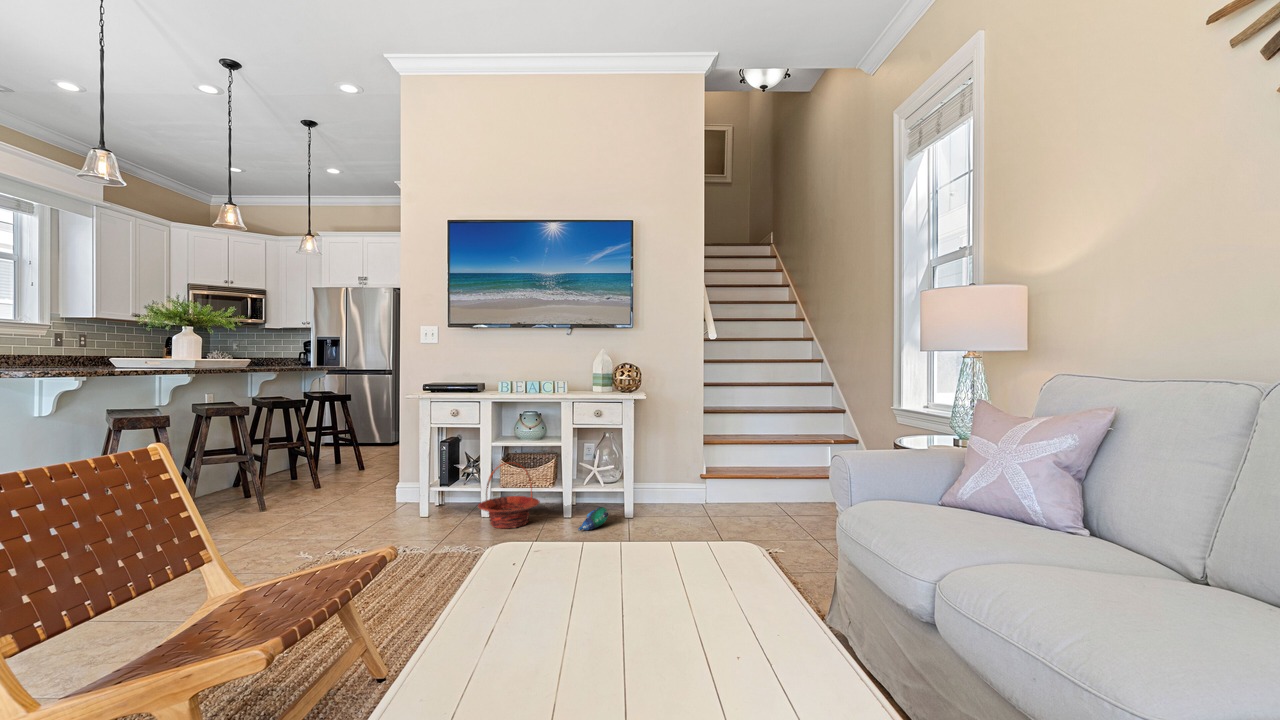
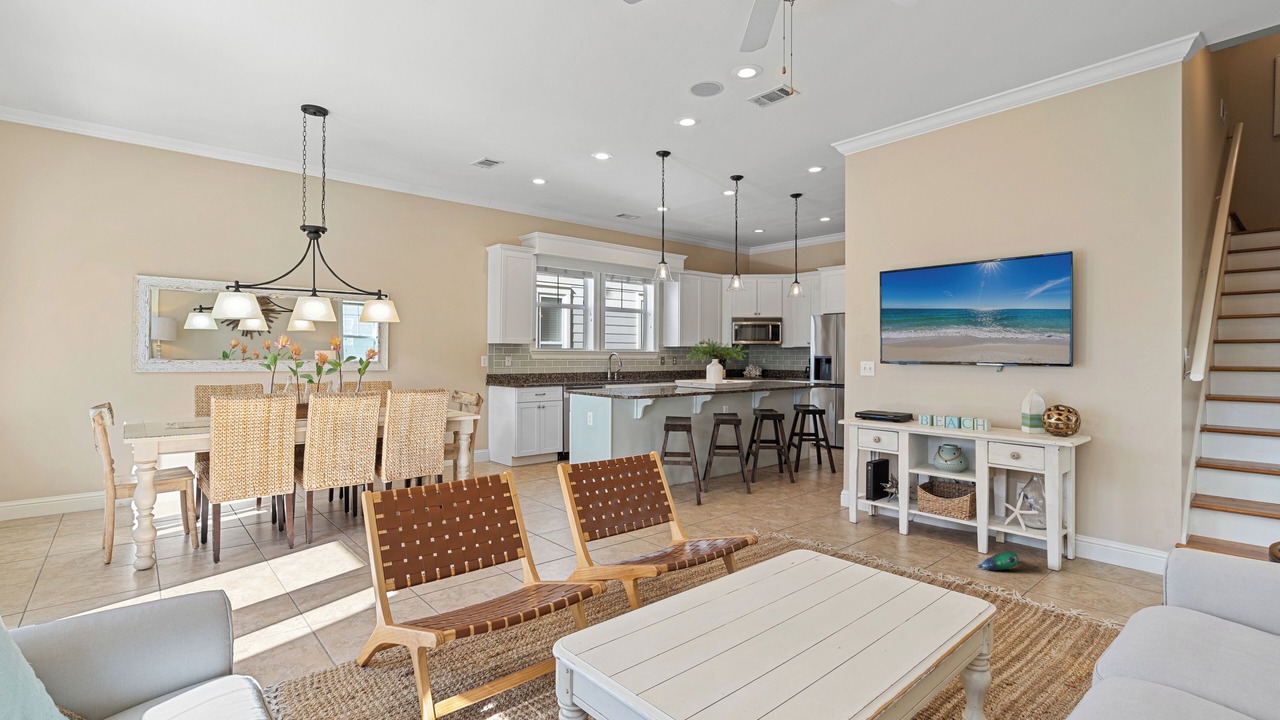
basket: present [478,462,540,528] -> none [888,489,950,550]

